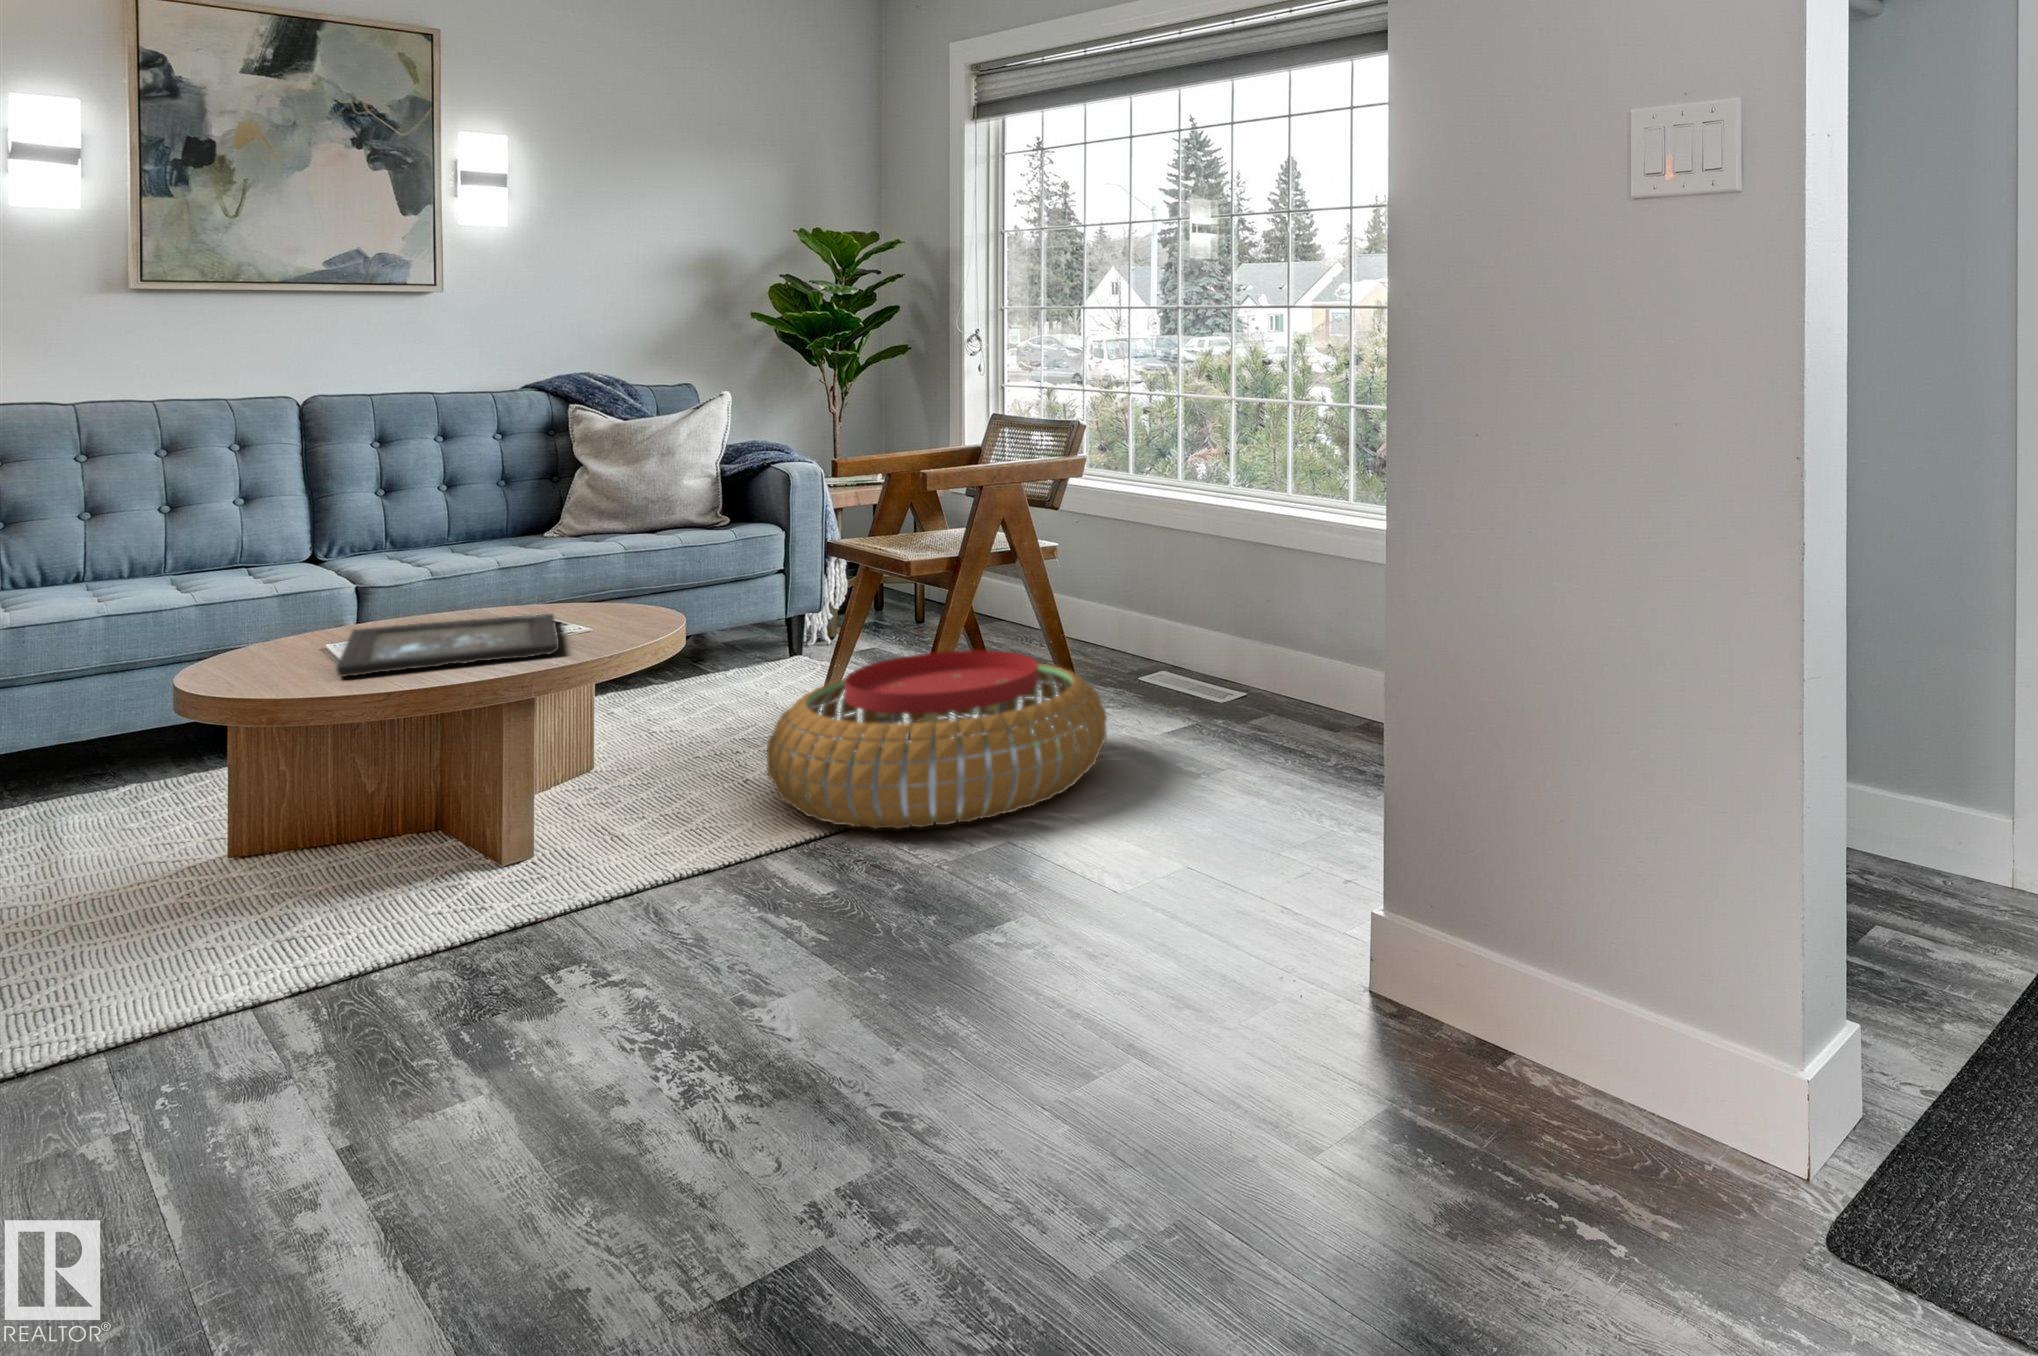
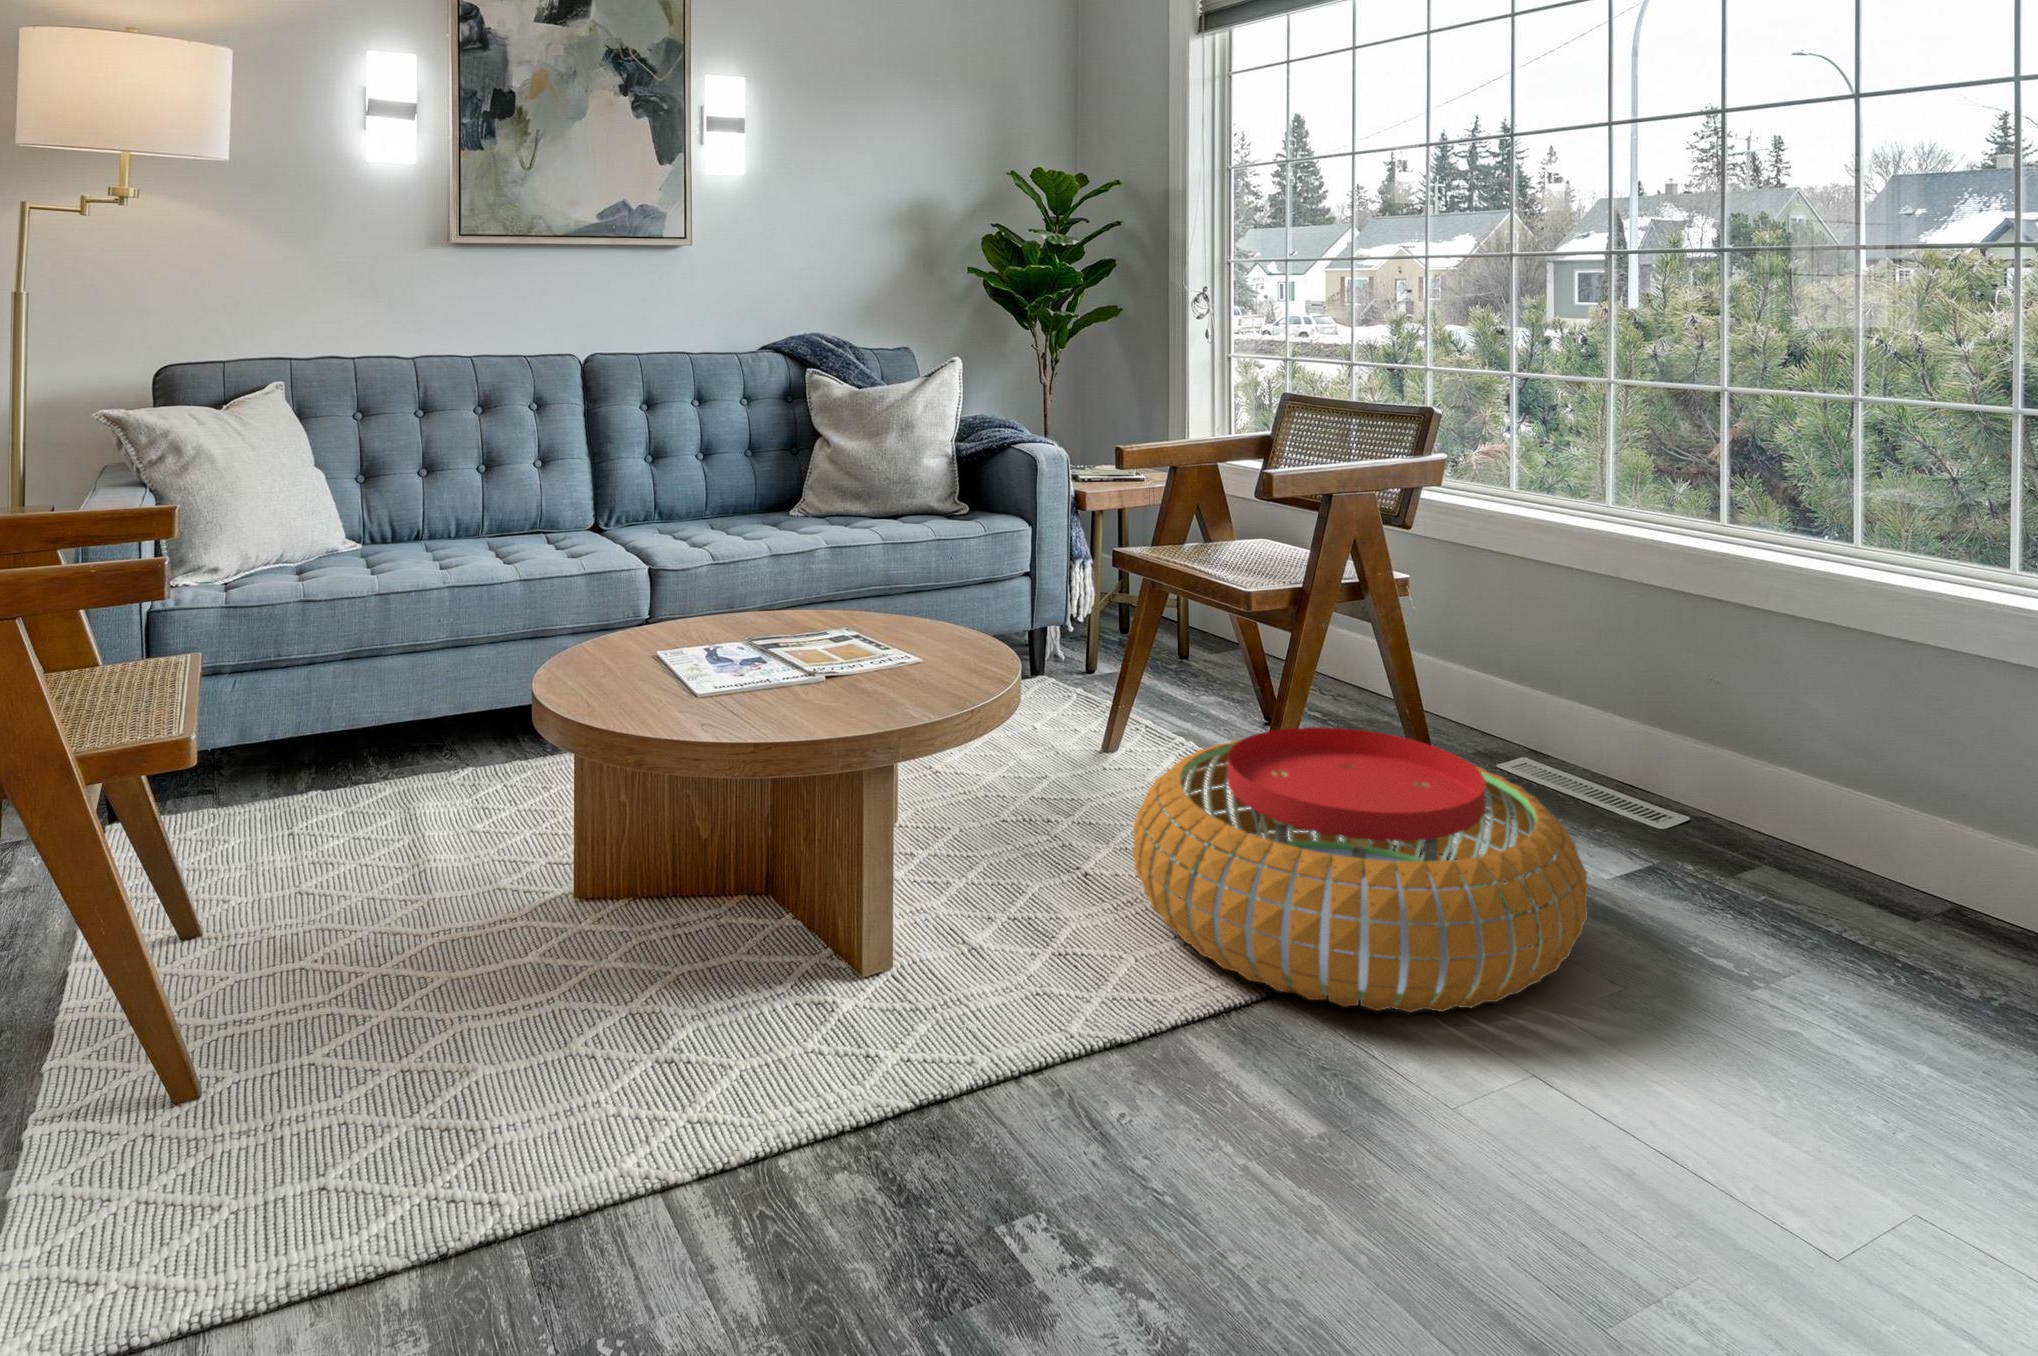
tray: present [336,614,559,677] -> none [678,632,911,713]

